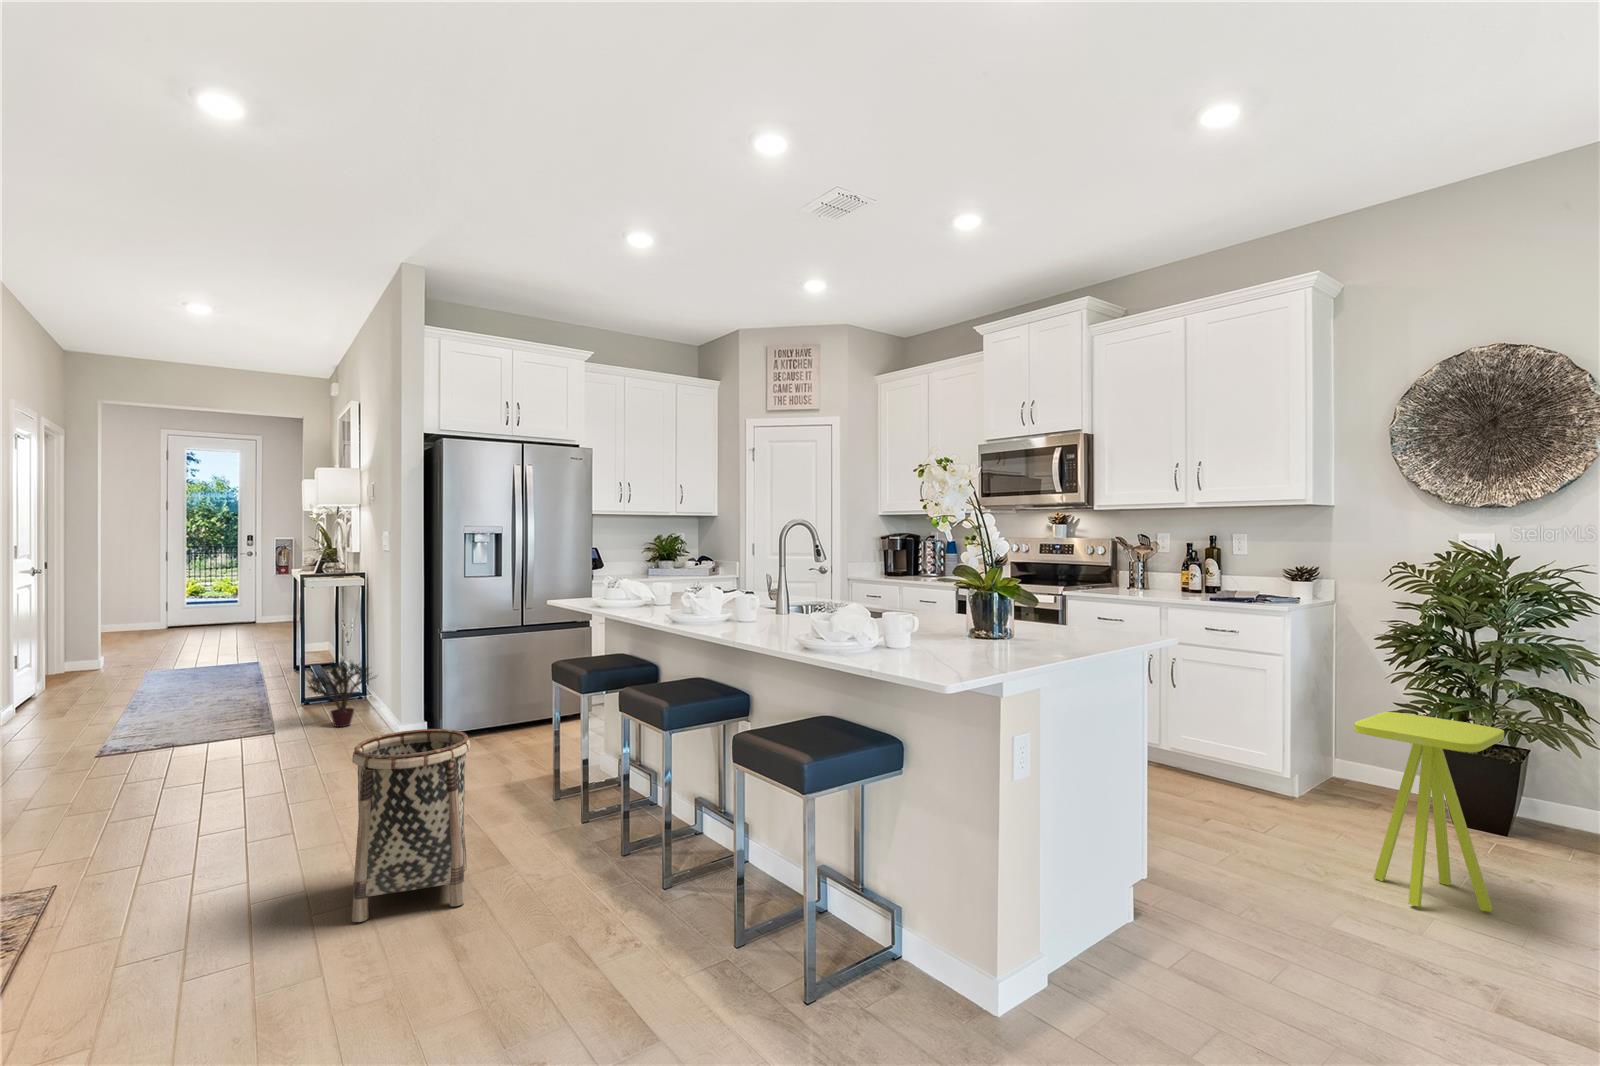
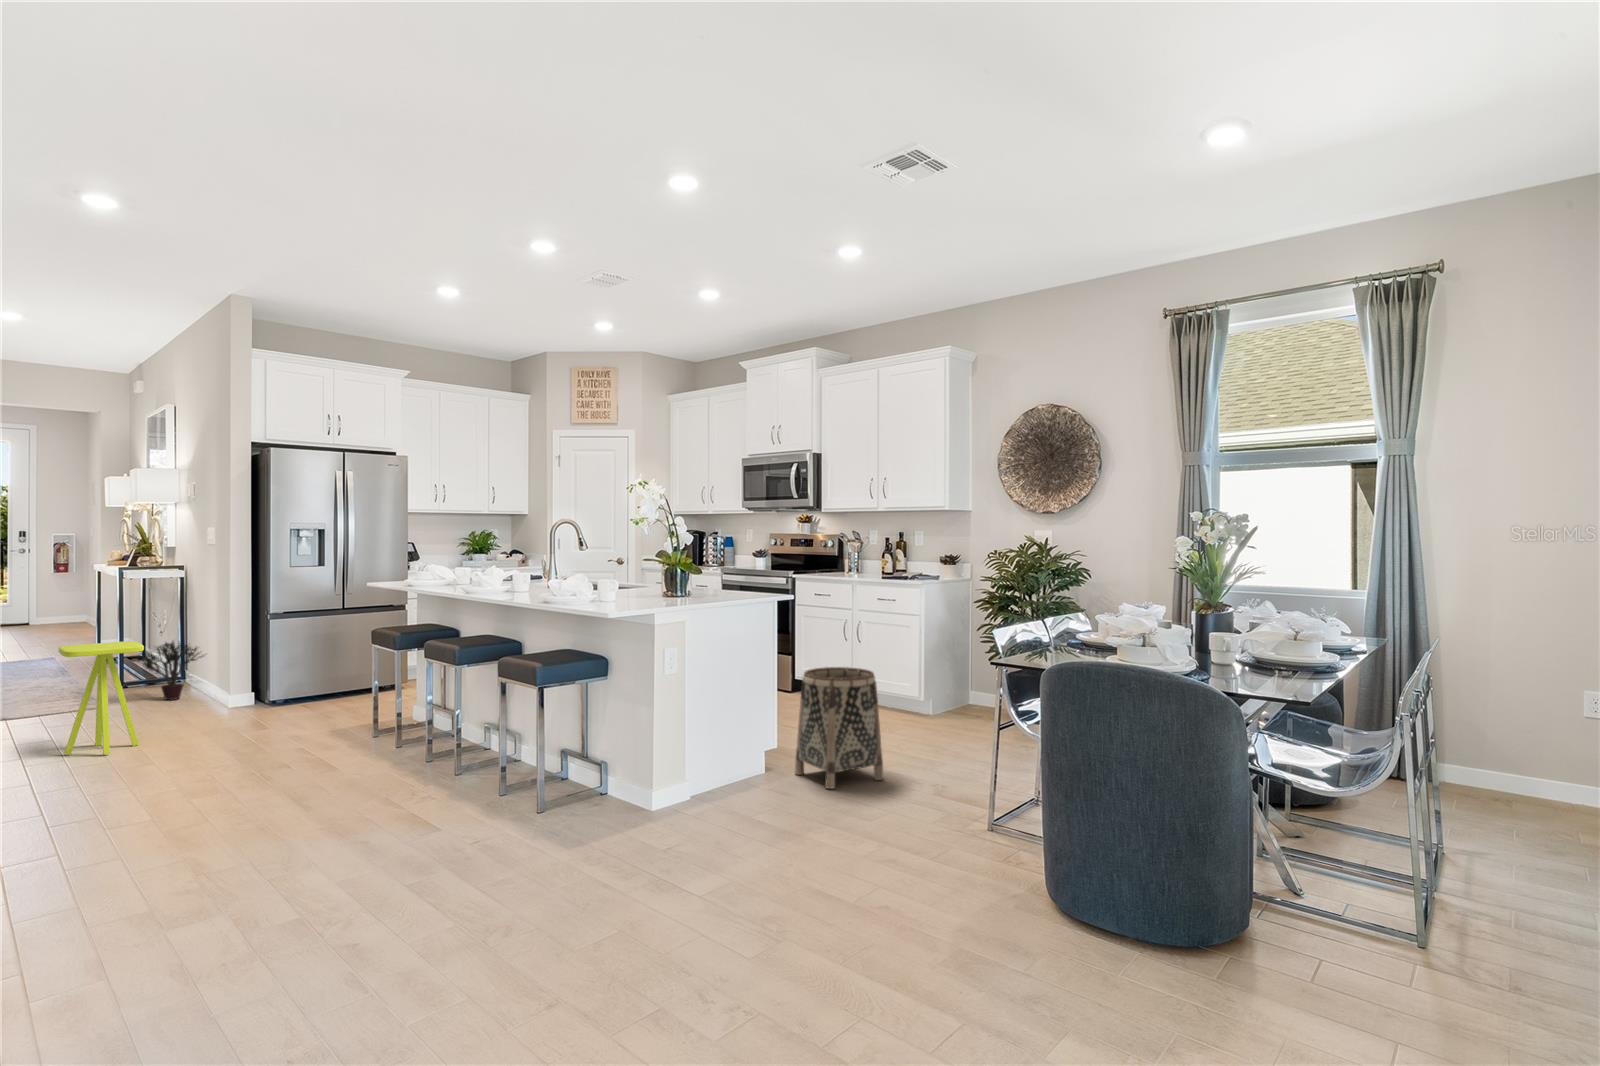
side table: present [1354,712,1504,911] -> present [59,641,144,754]
basket: present [352,729,470,922] -> present [795,667,883,789]

